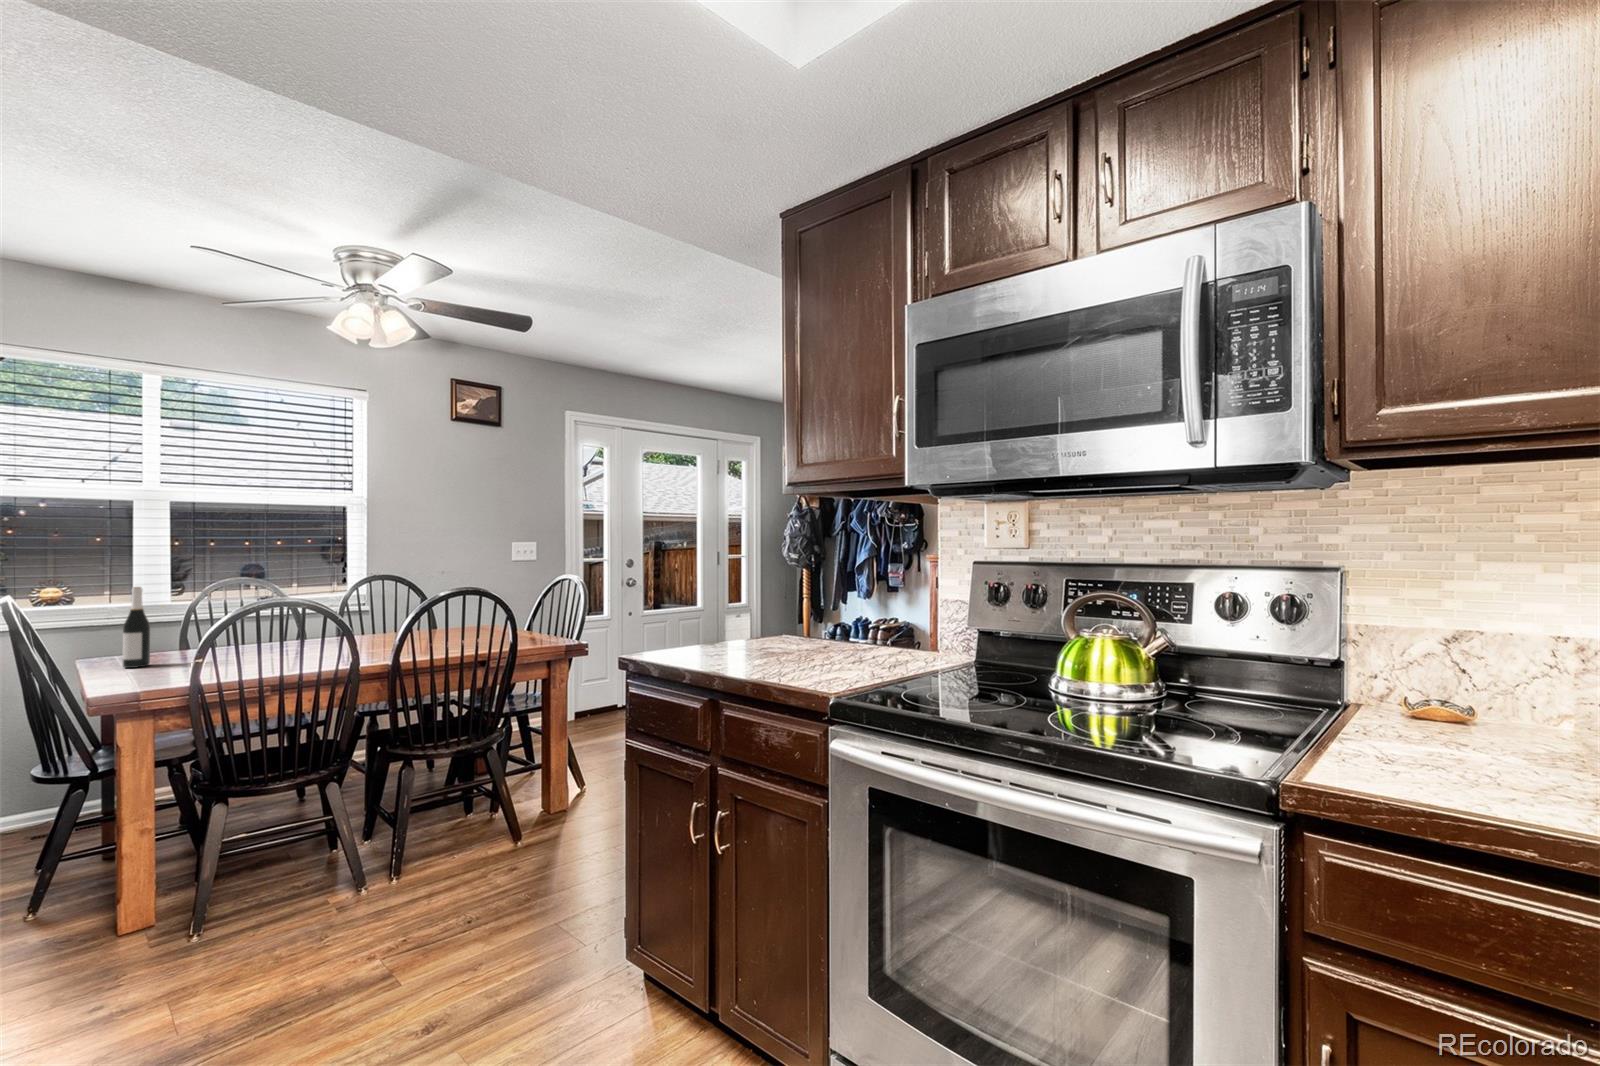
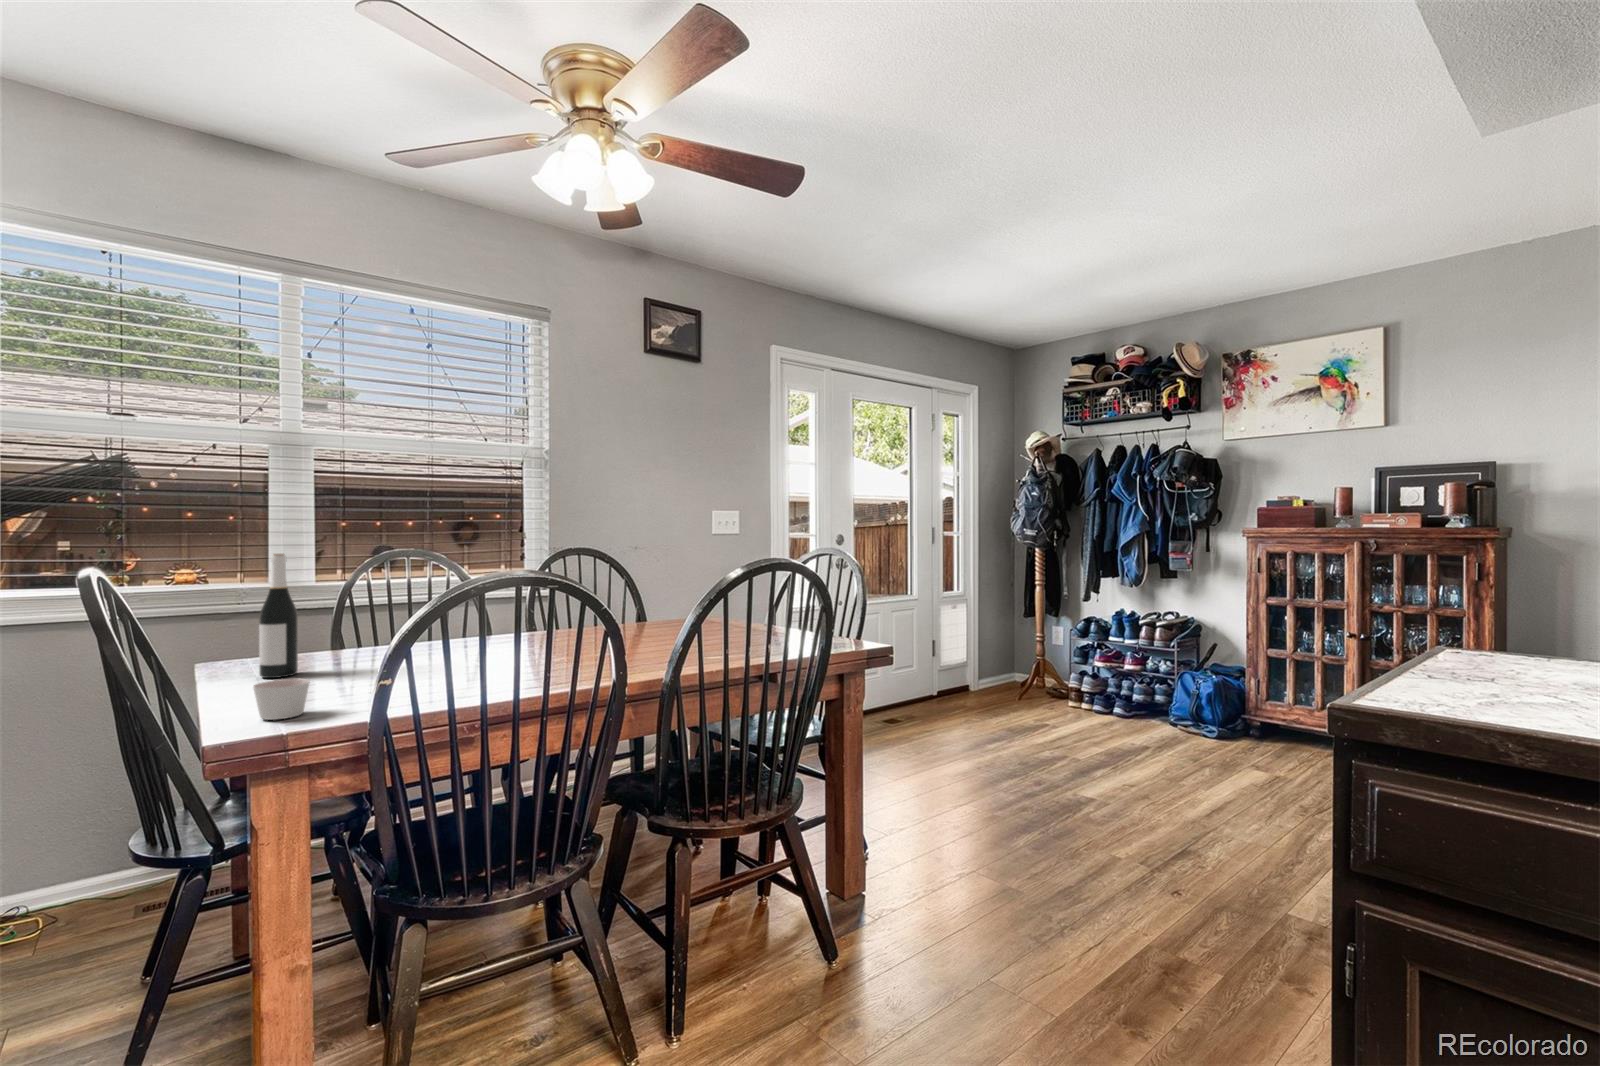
candle: none [119,664,155,688] -> present [253,679,310,720]

